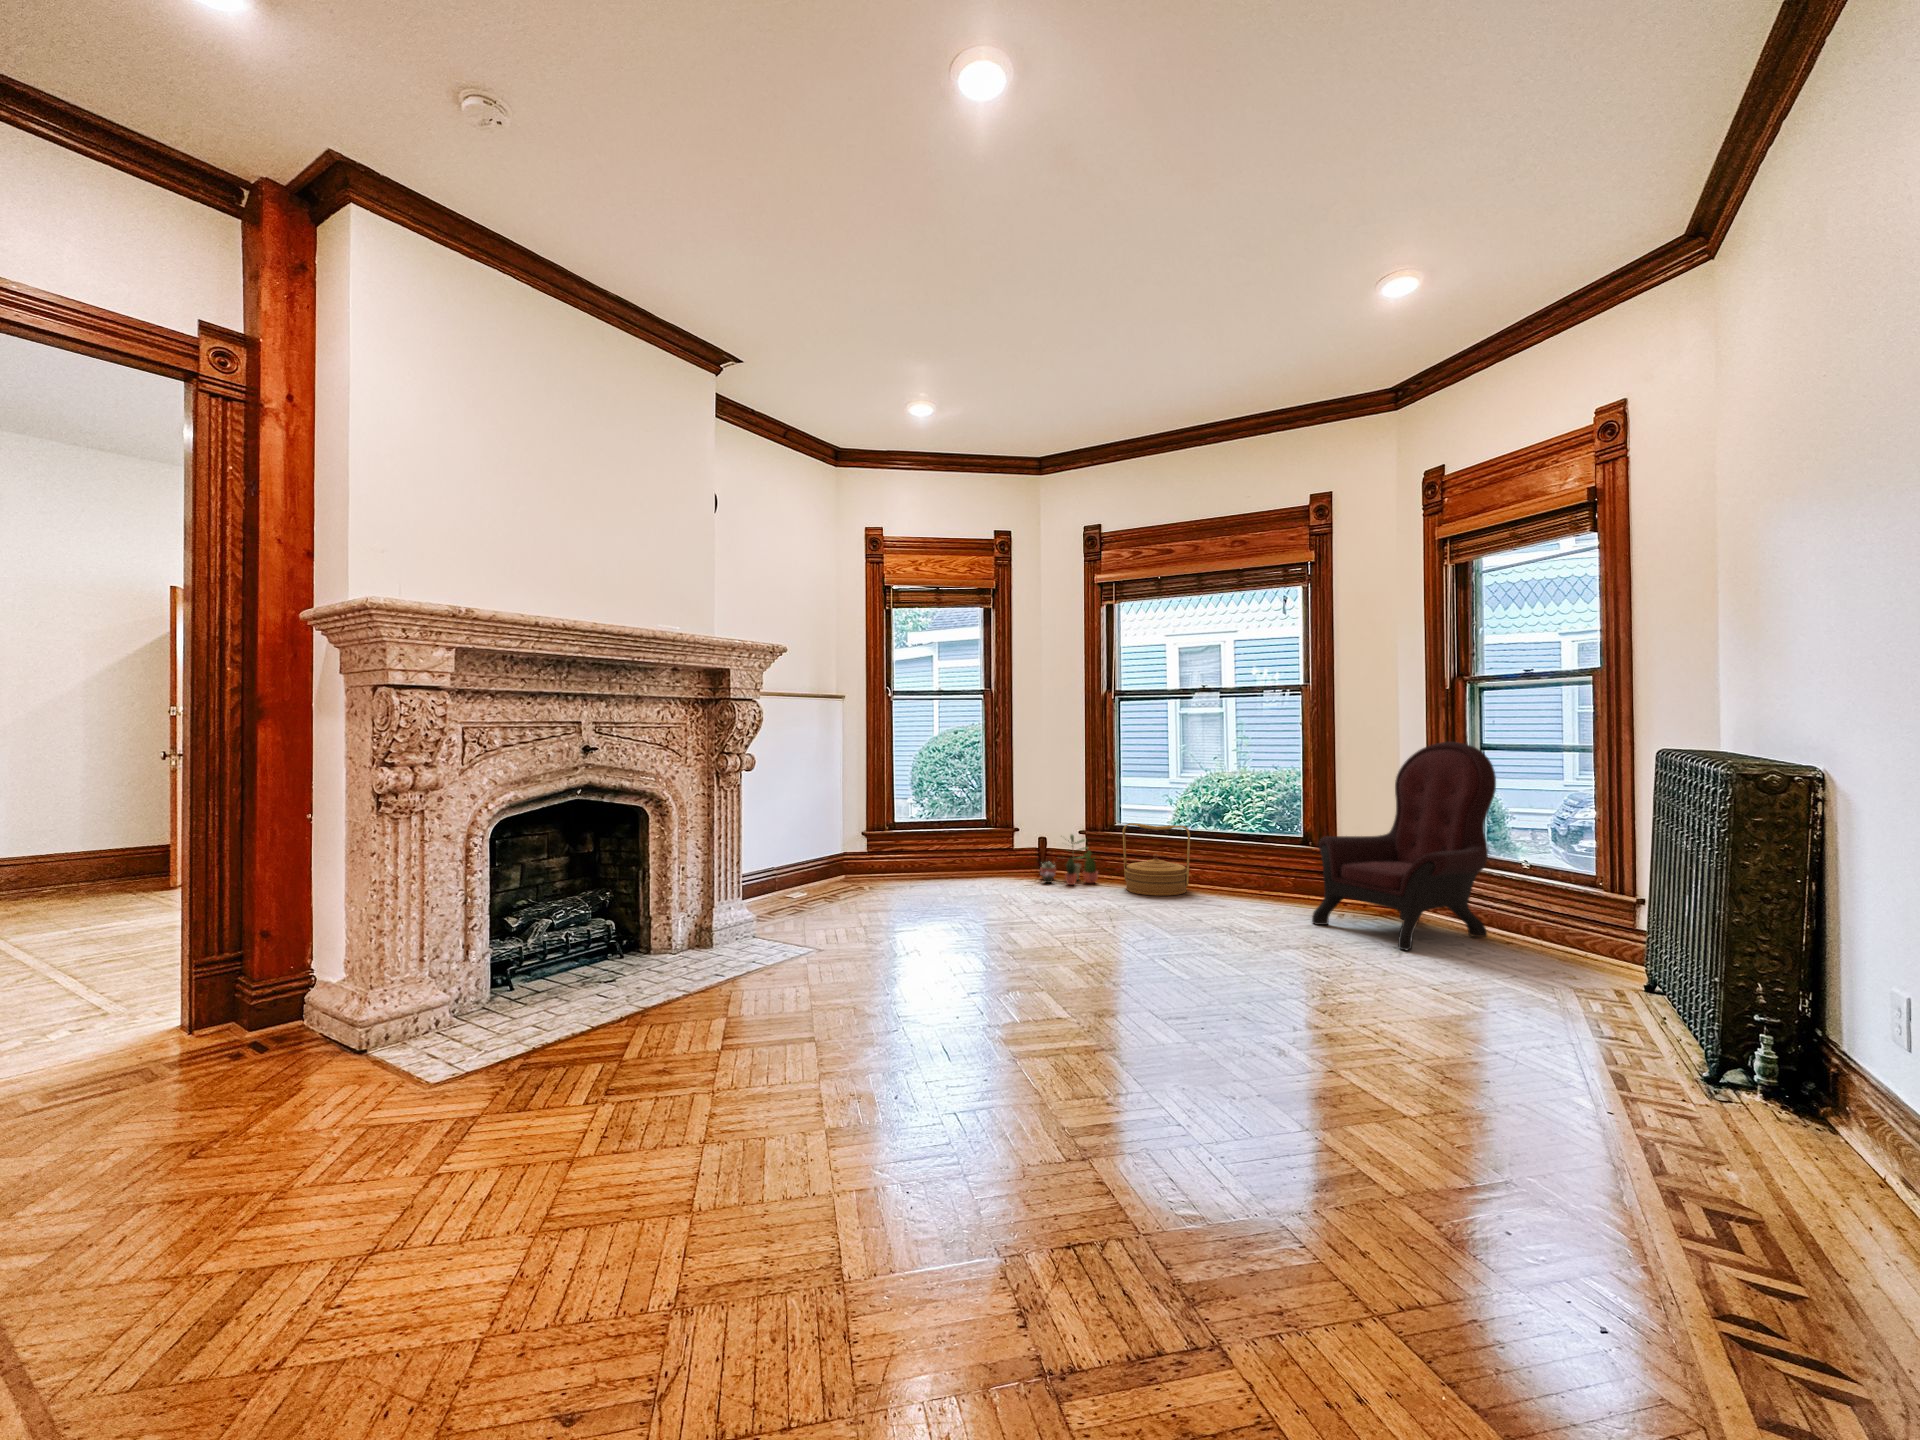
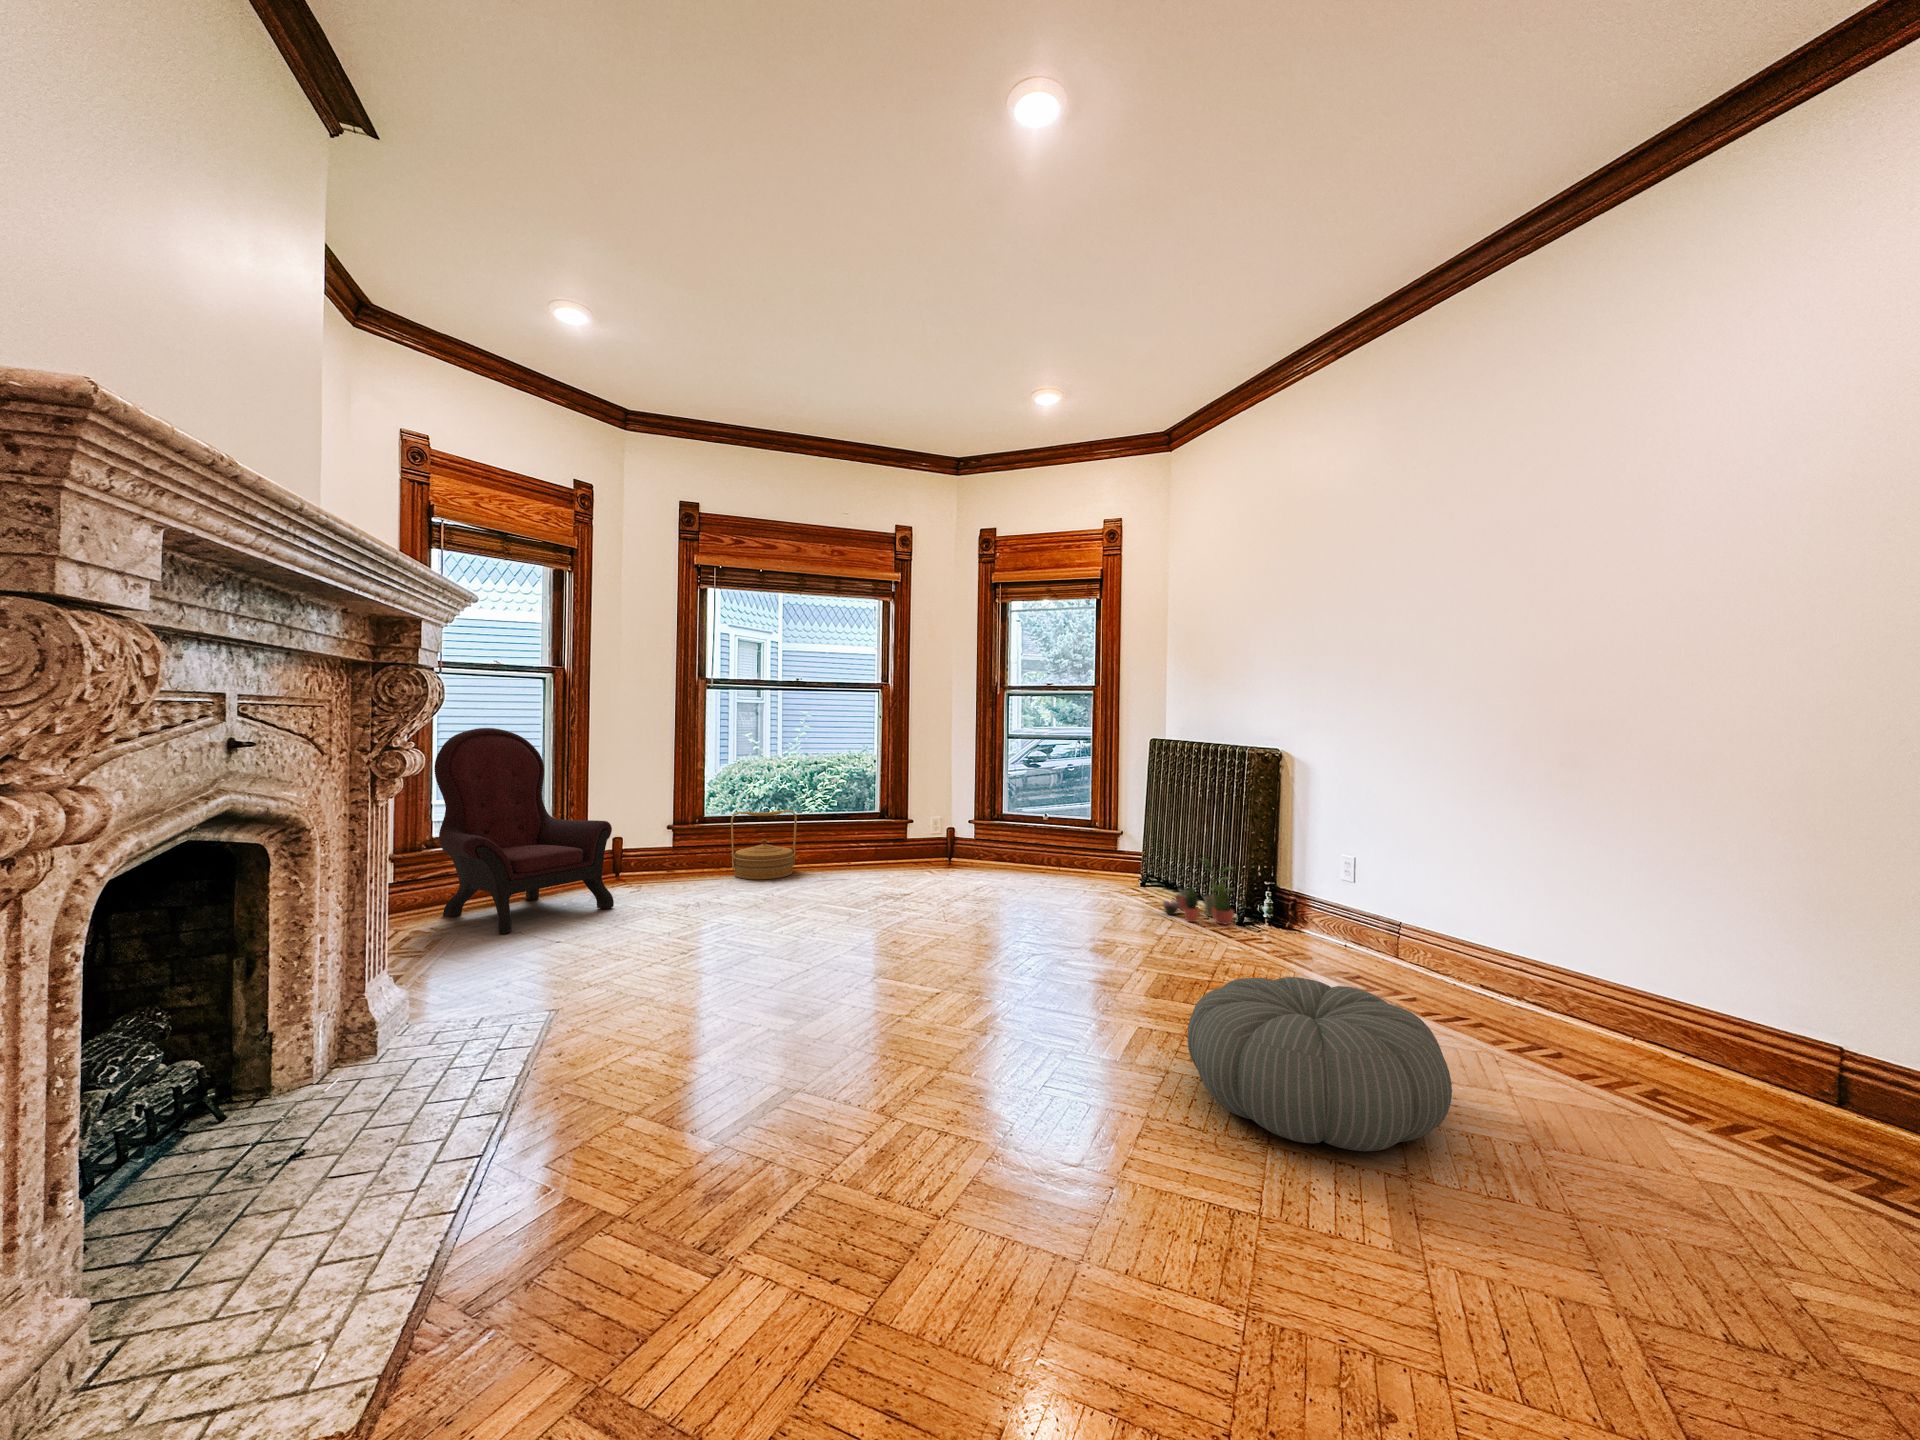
armchair: present [1312,742,1496,951] -> present [435,728,614,934]
potted plant: present [1040,835,1098,885] -> present [1163,859,1234,924]
pouf: none [983,1051,1295,1288] -> present [1188,977,1452,1151]

